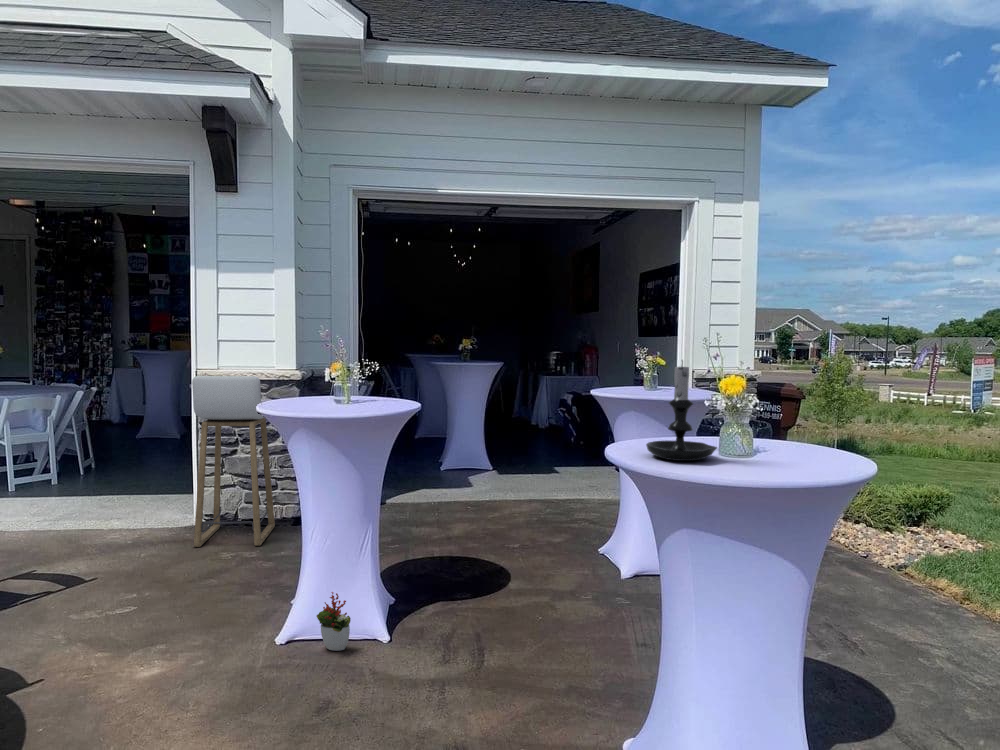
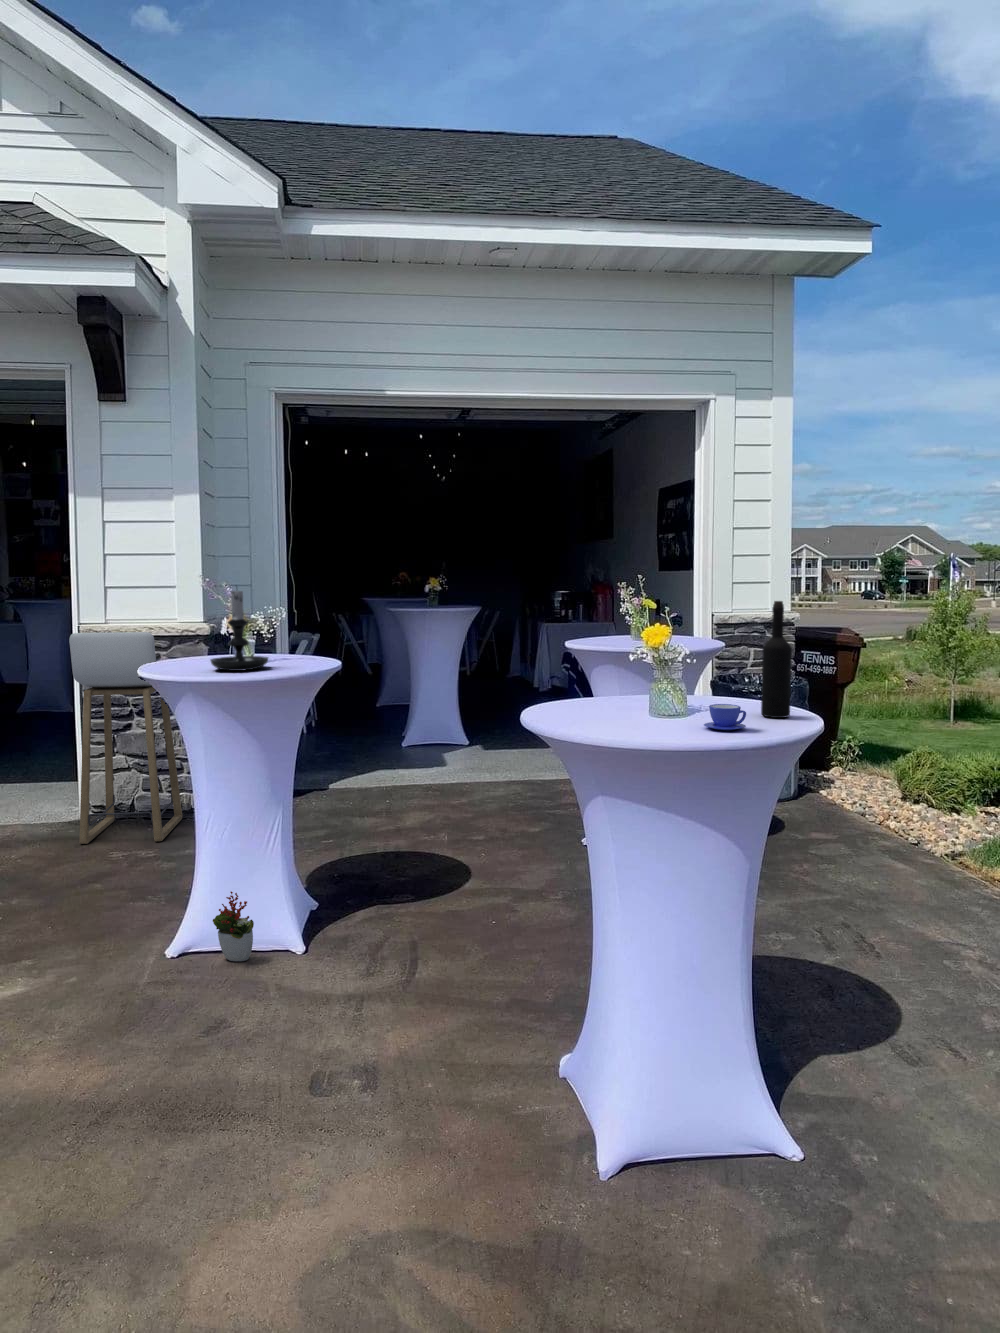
candle holder: present [646,360,717,461] -> present [210,591,268,671]
wine bottle: none [795,361,822,458] -> present [761,601,792,718]
teacup: none [757,446,794,468] -> present [704,704,746,730]

